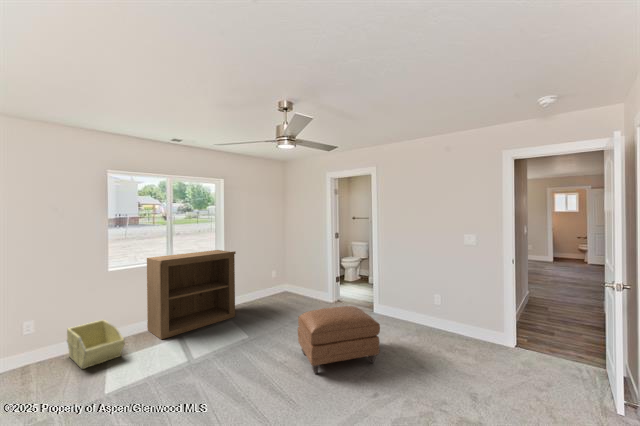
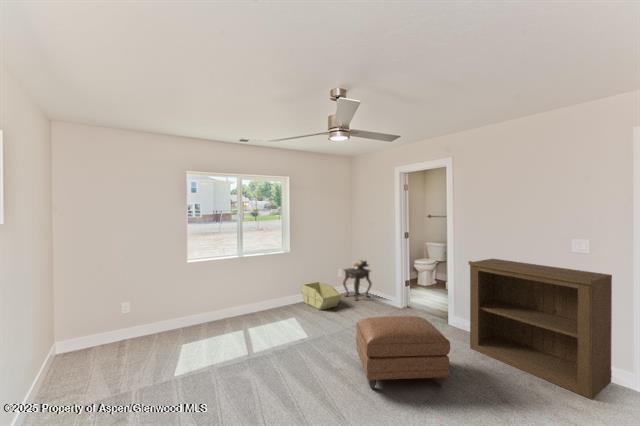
bookshelf: present [147,250,236,339] -> present [468,259,612,399]
side table: none [277,259,304,300] -> present [343,260,371,300]
storage bin: present [67,320,125,369] -> present [302,282,341,310]

